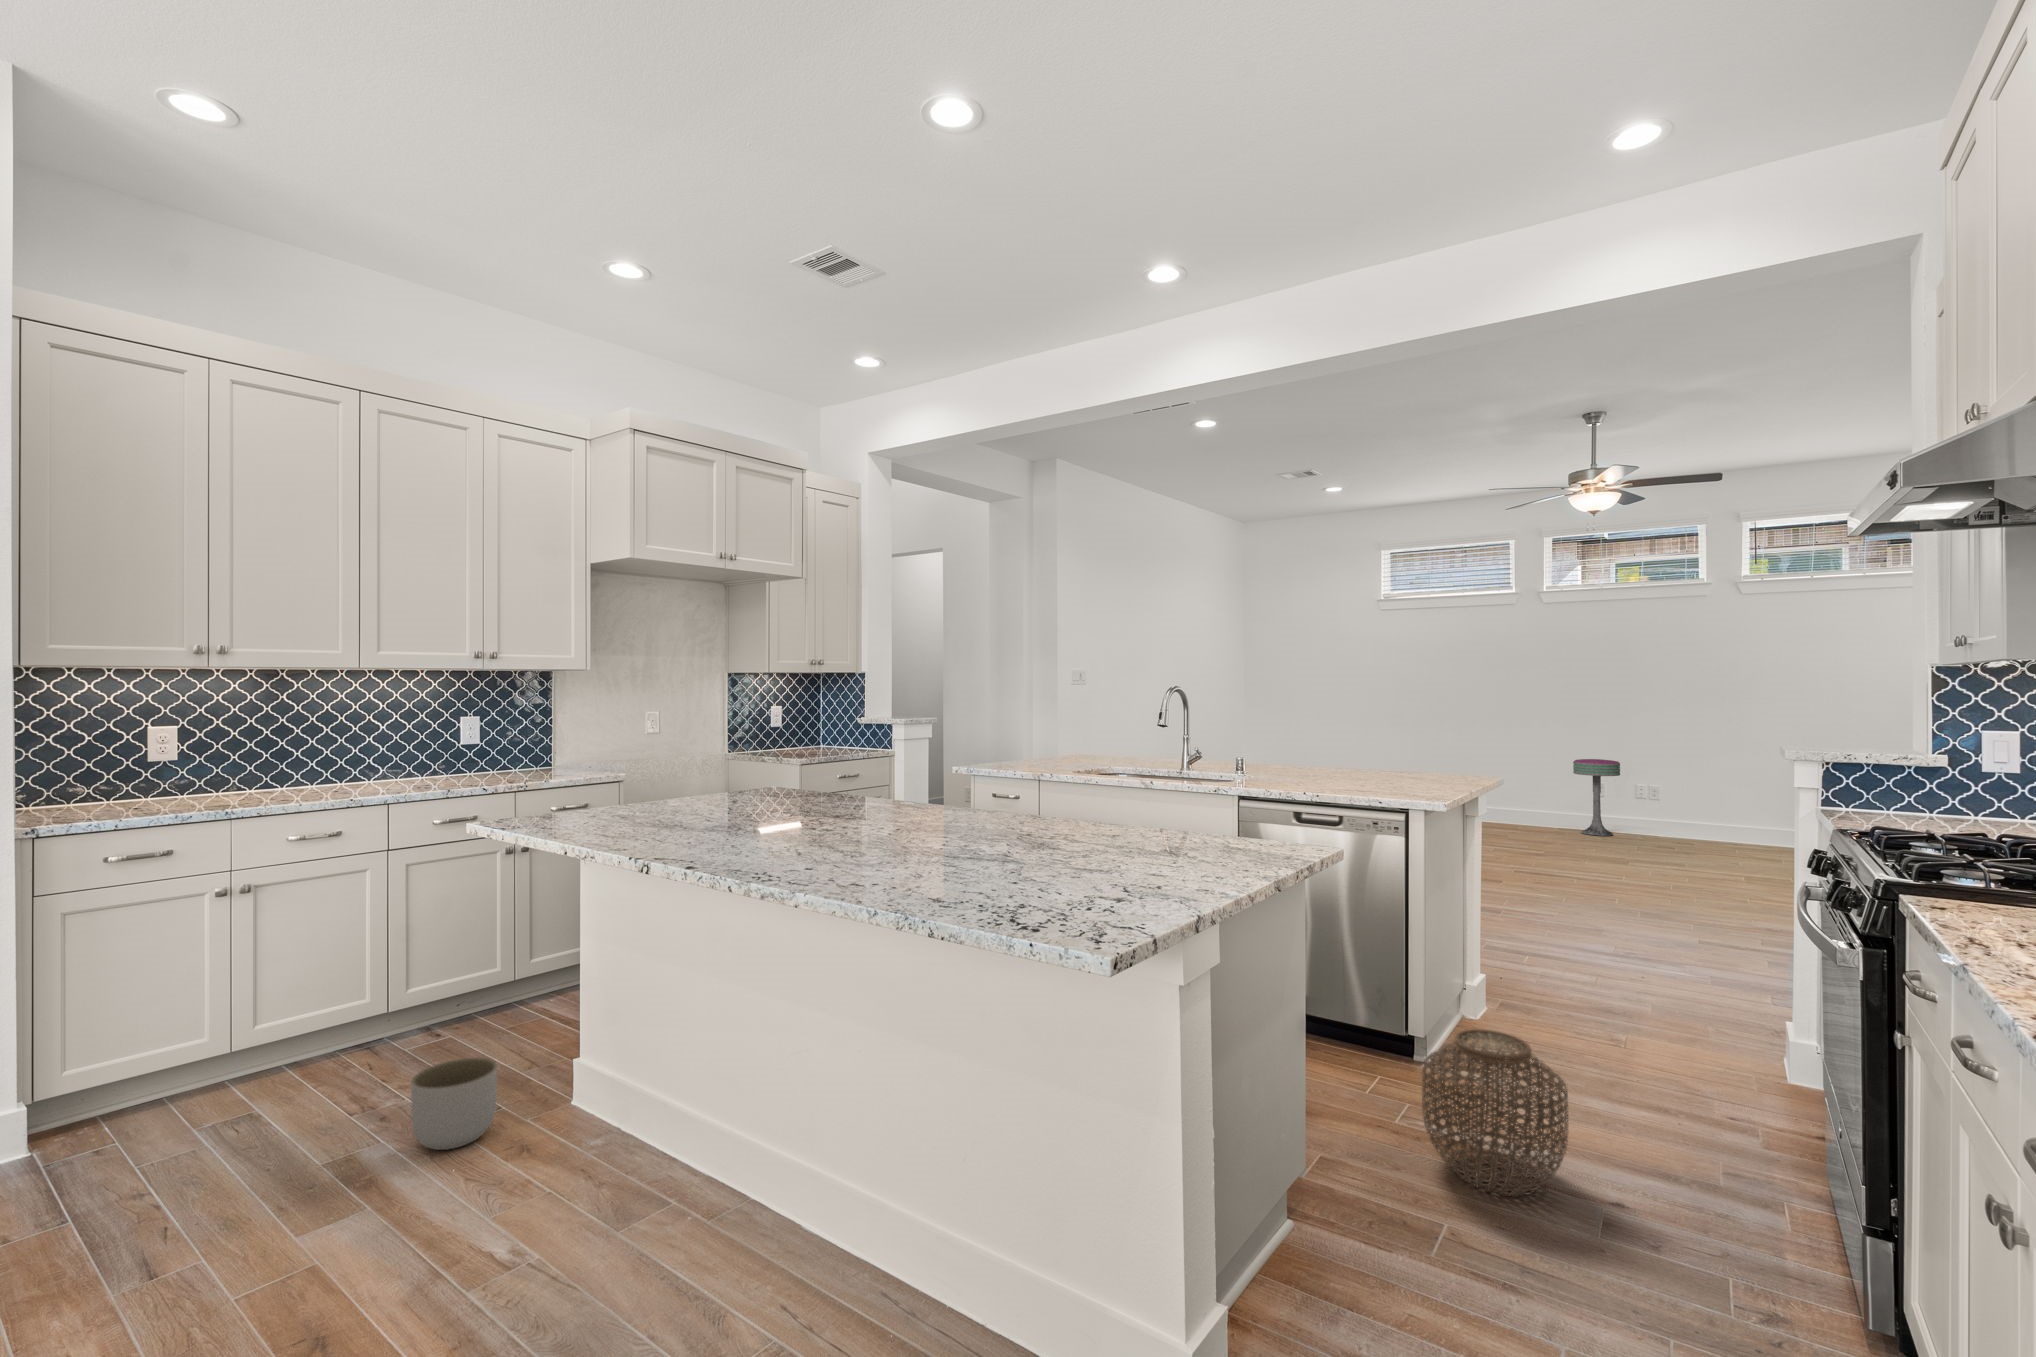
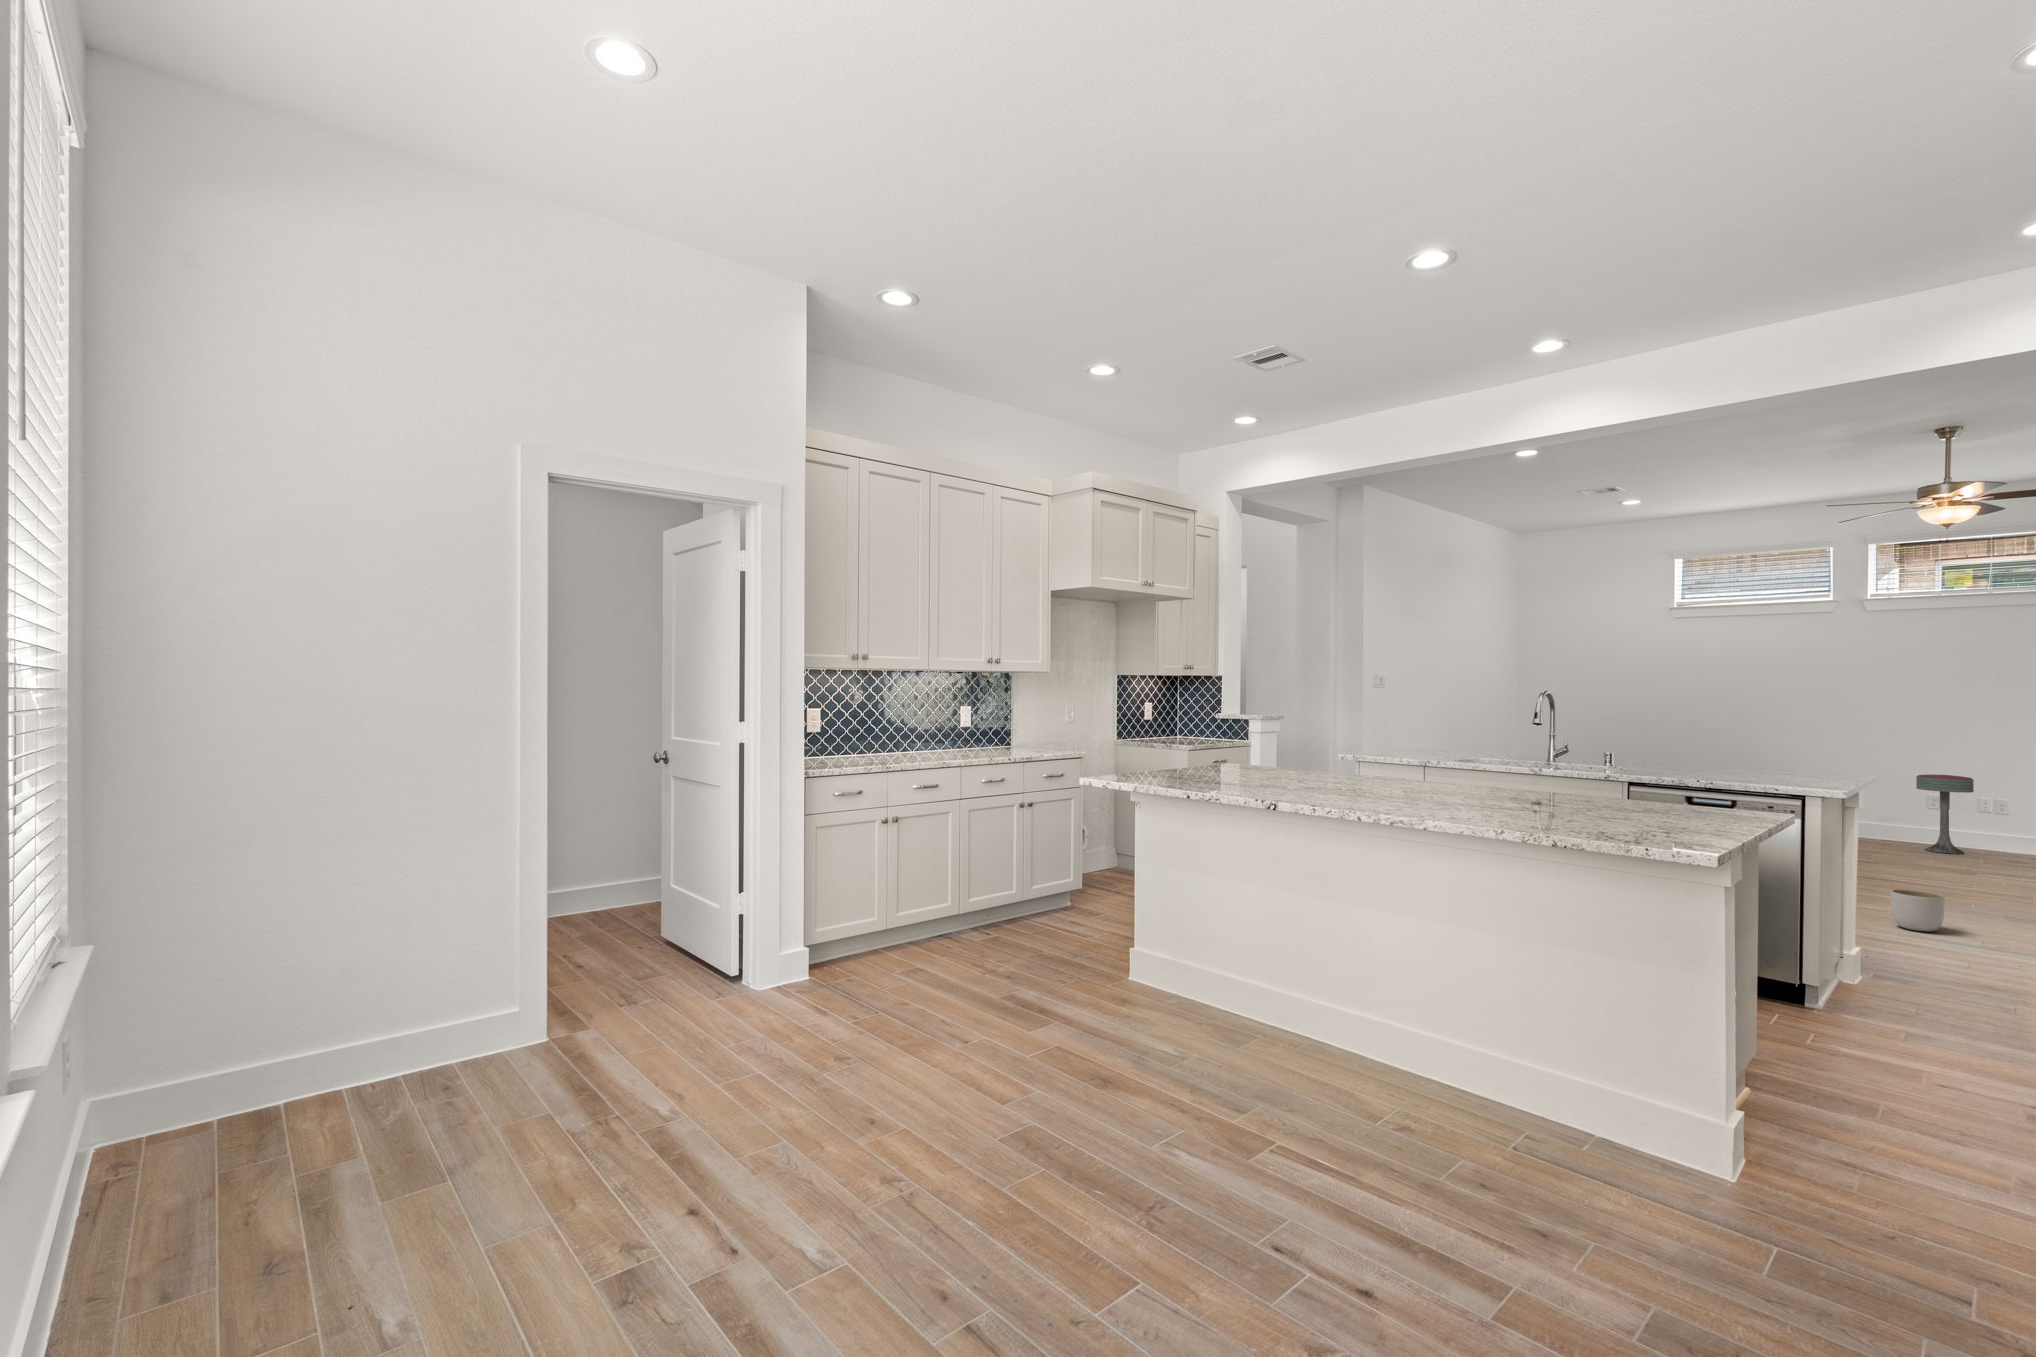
woven basket: present [1422,1029,1568,1196] -> none [1838,964,1977,1088]
planter: present [411,1058,498,1150] -> present [1891,889,1944,932]

